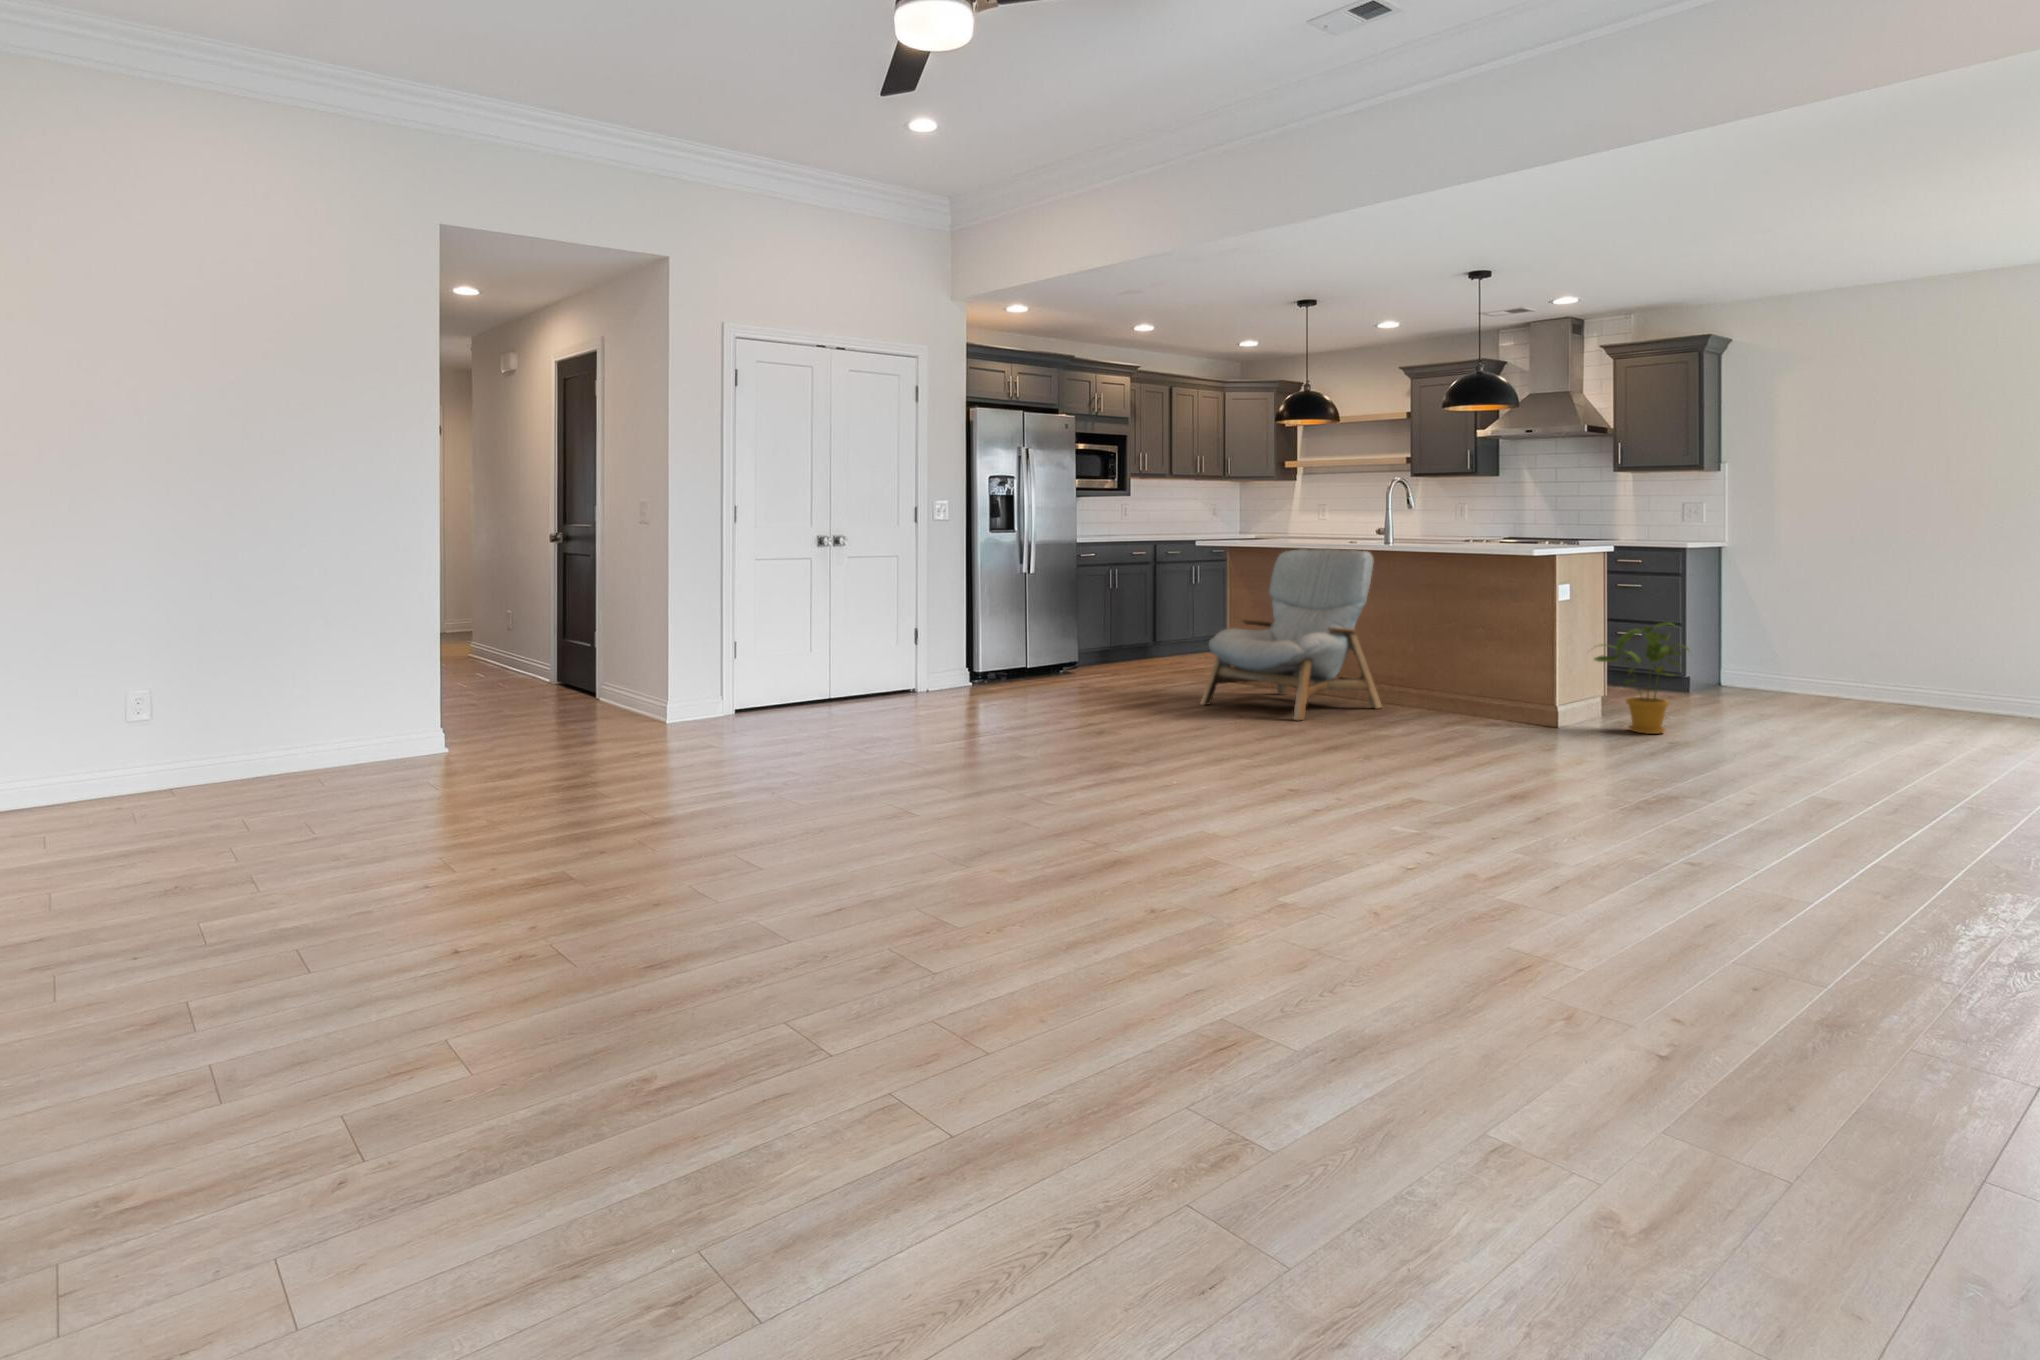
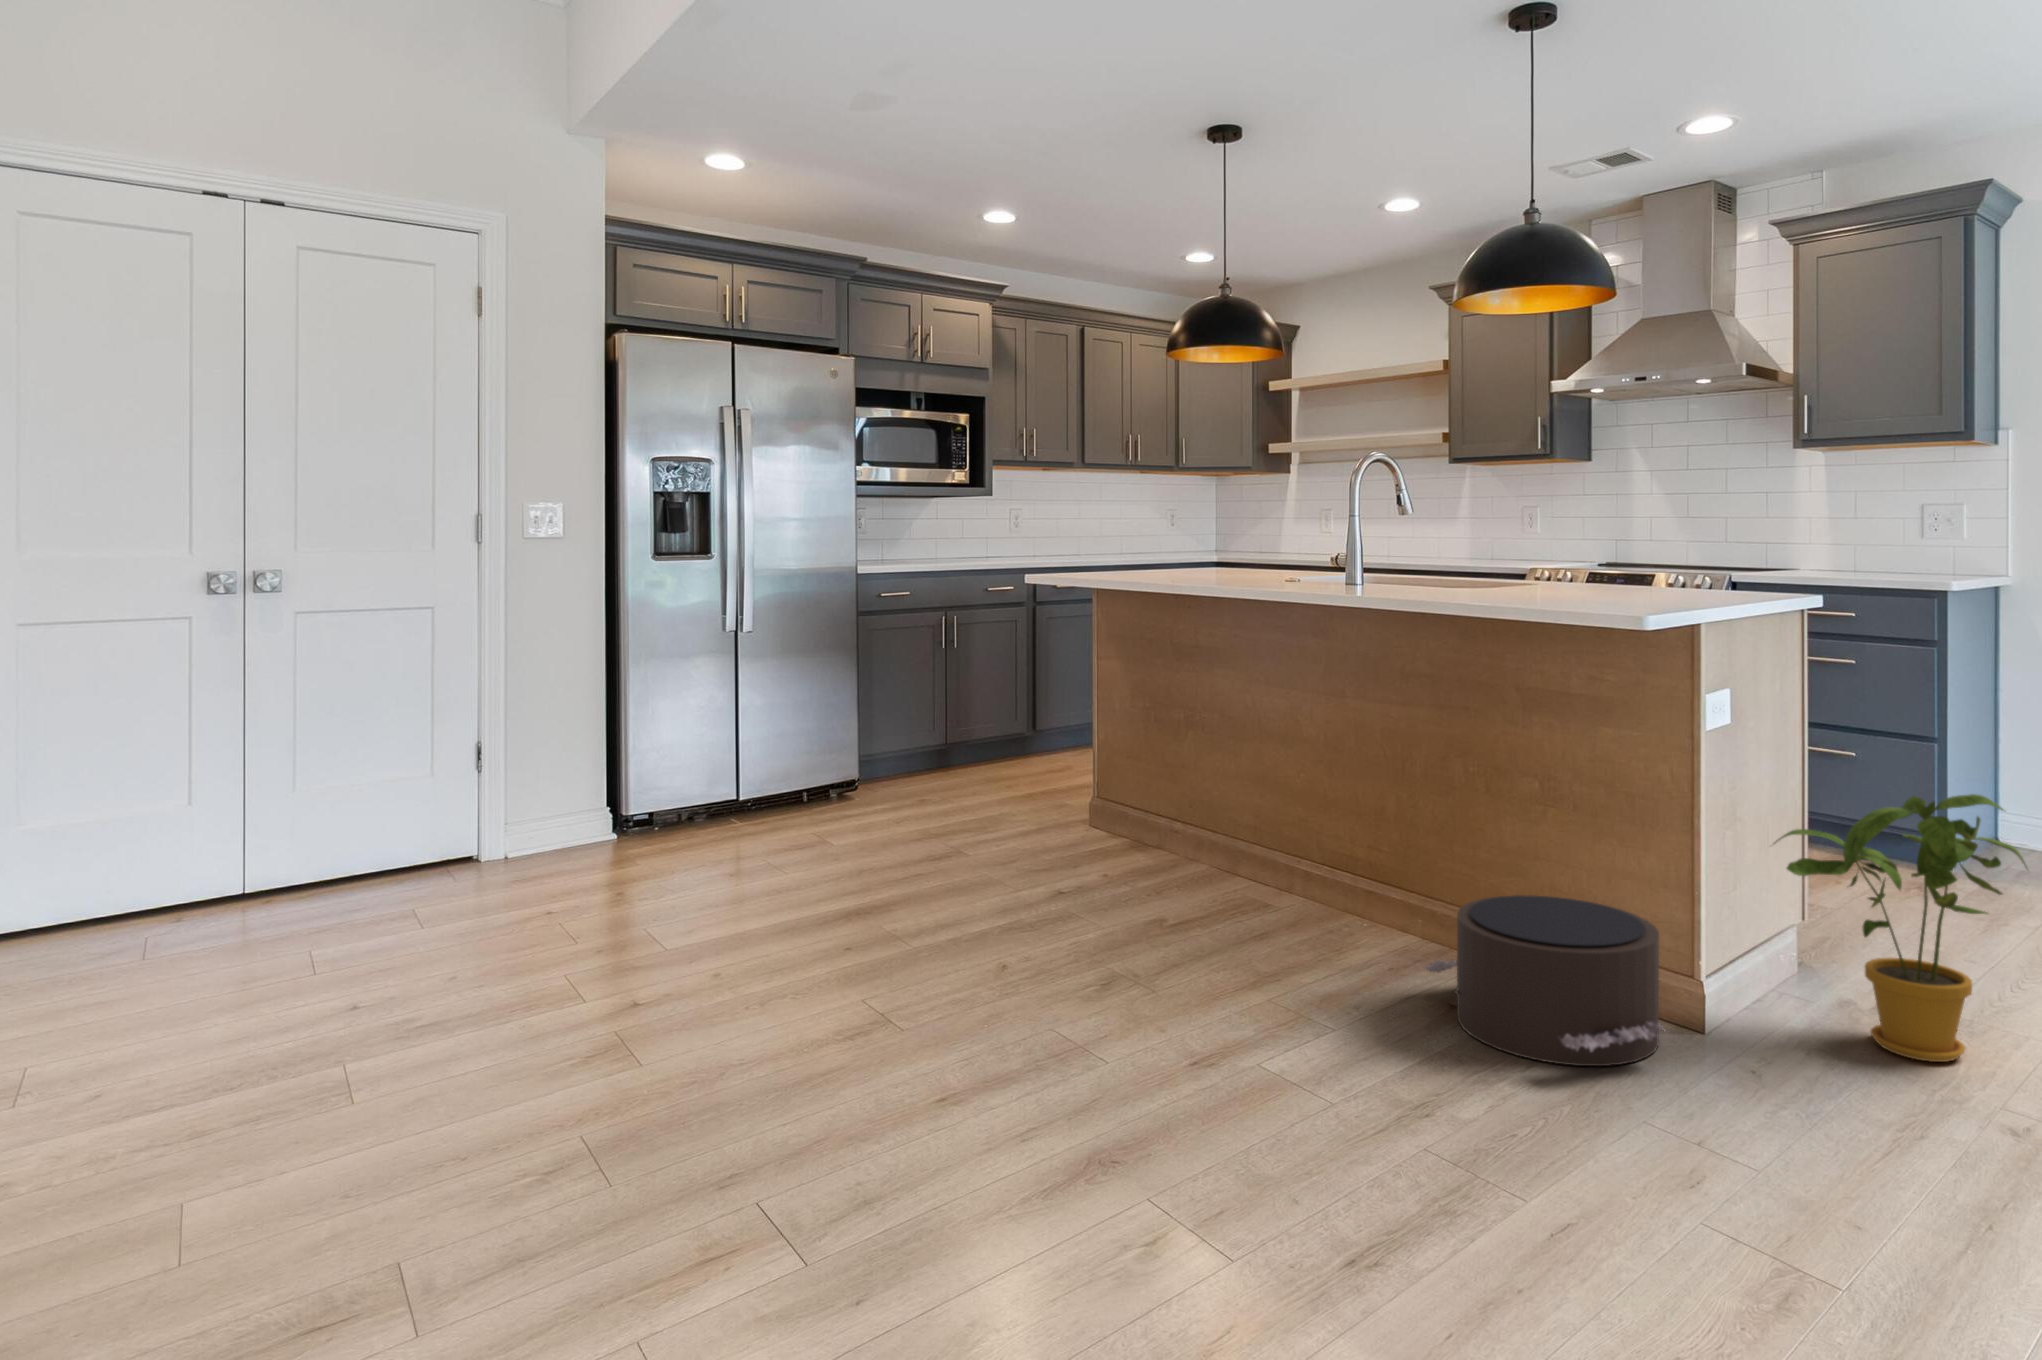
armchair: present [1200,548,1382,720] -> none [958,595,1332,996]
pouf: none [1434,678,1544,734] -> present [1425,895,1664,1066]

